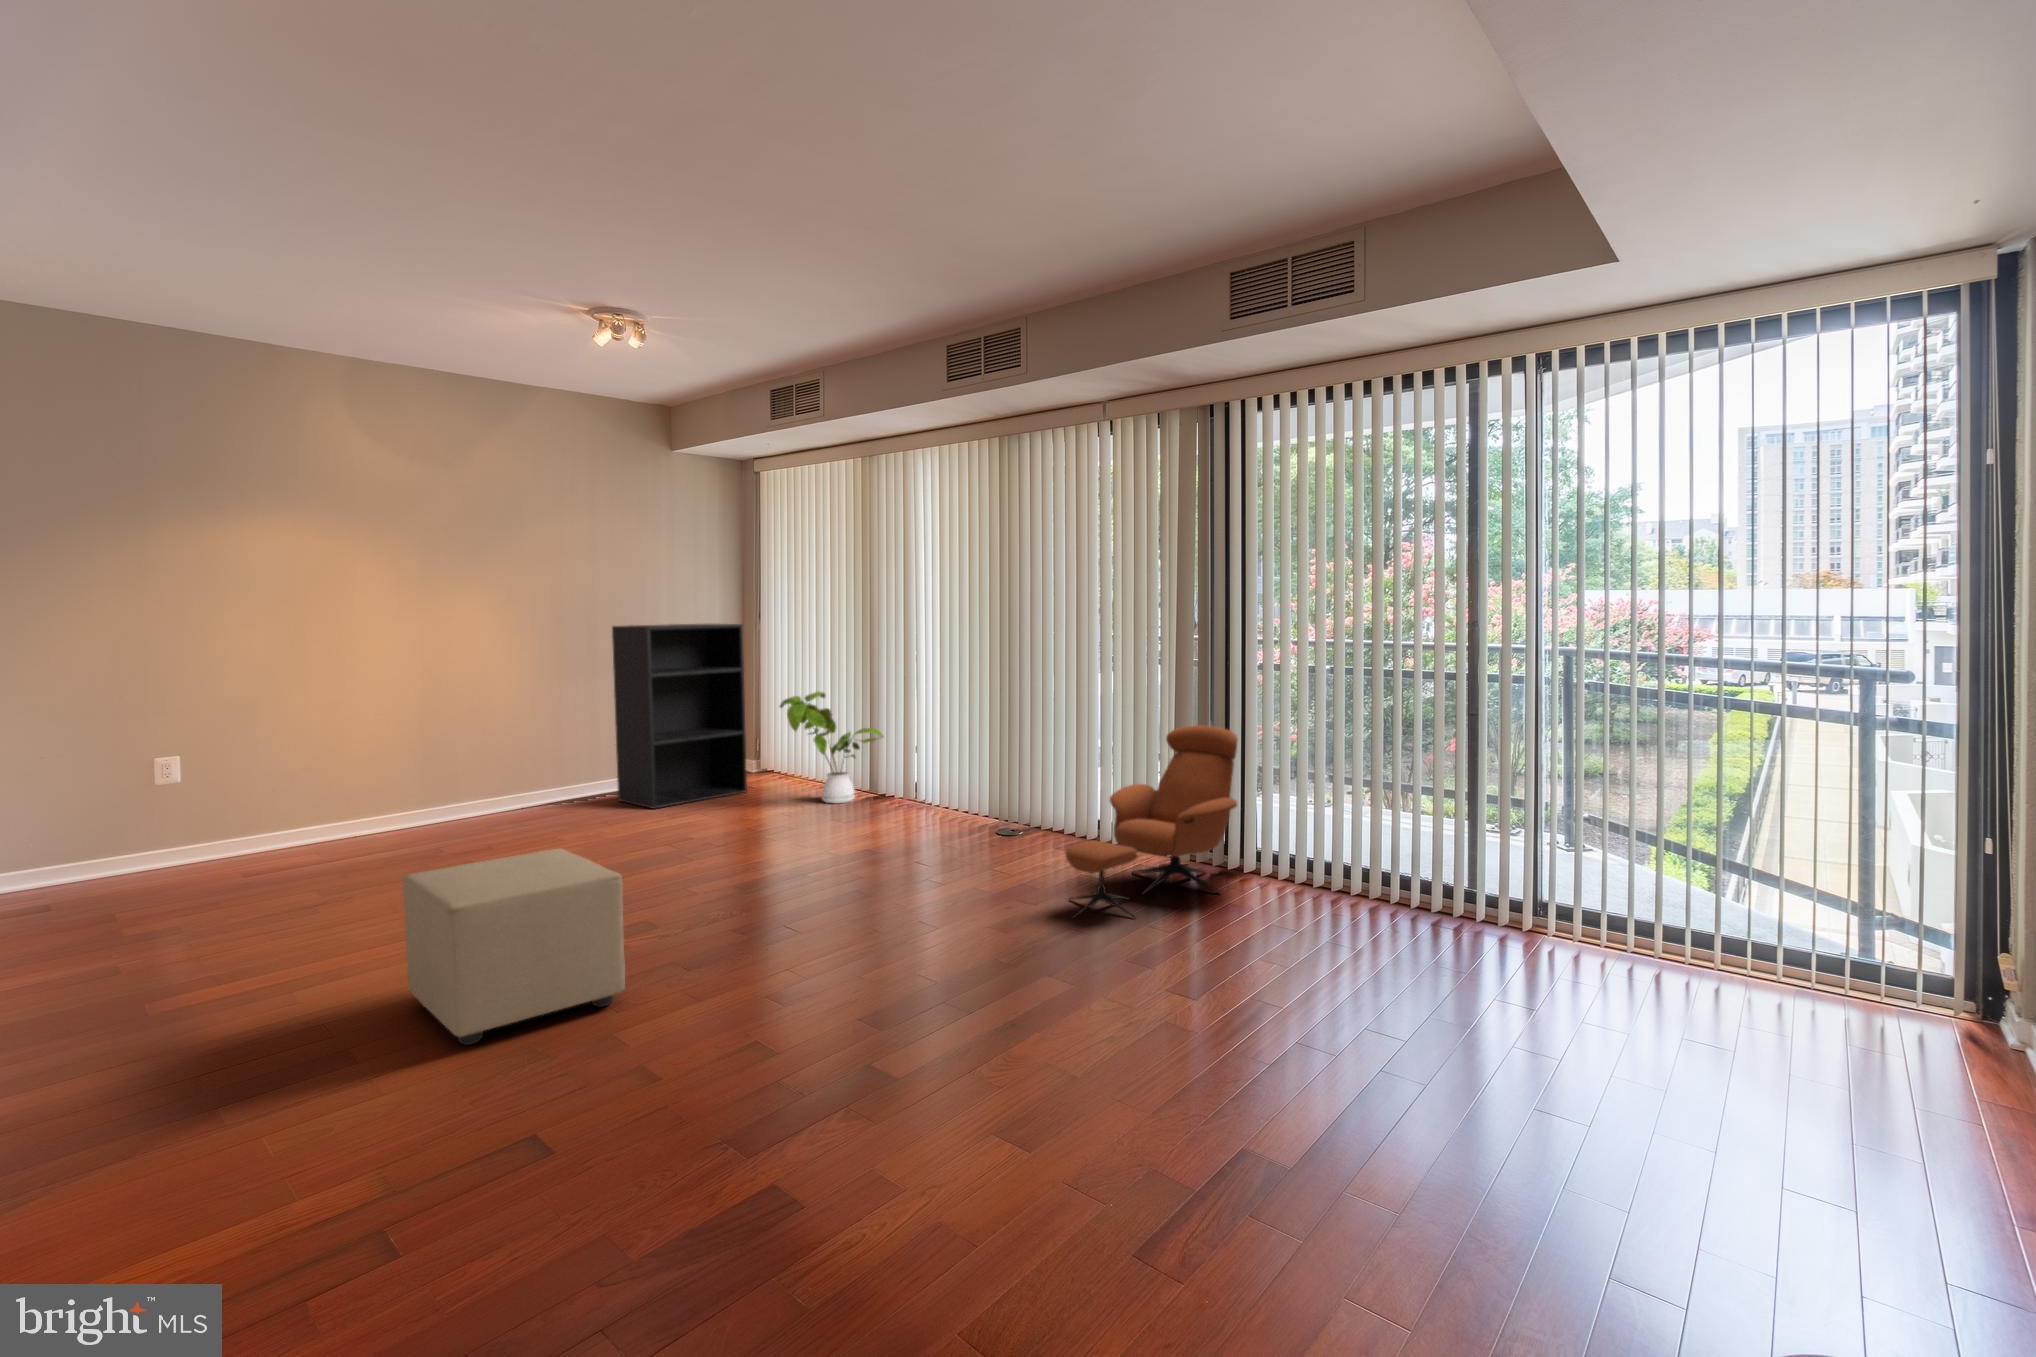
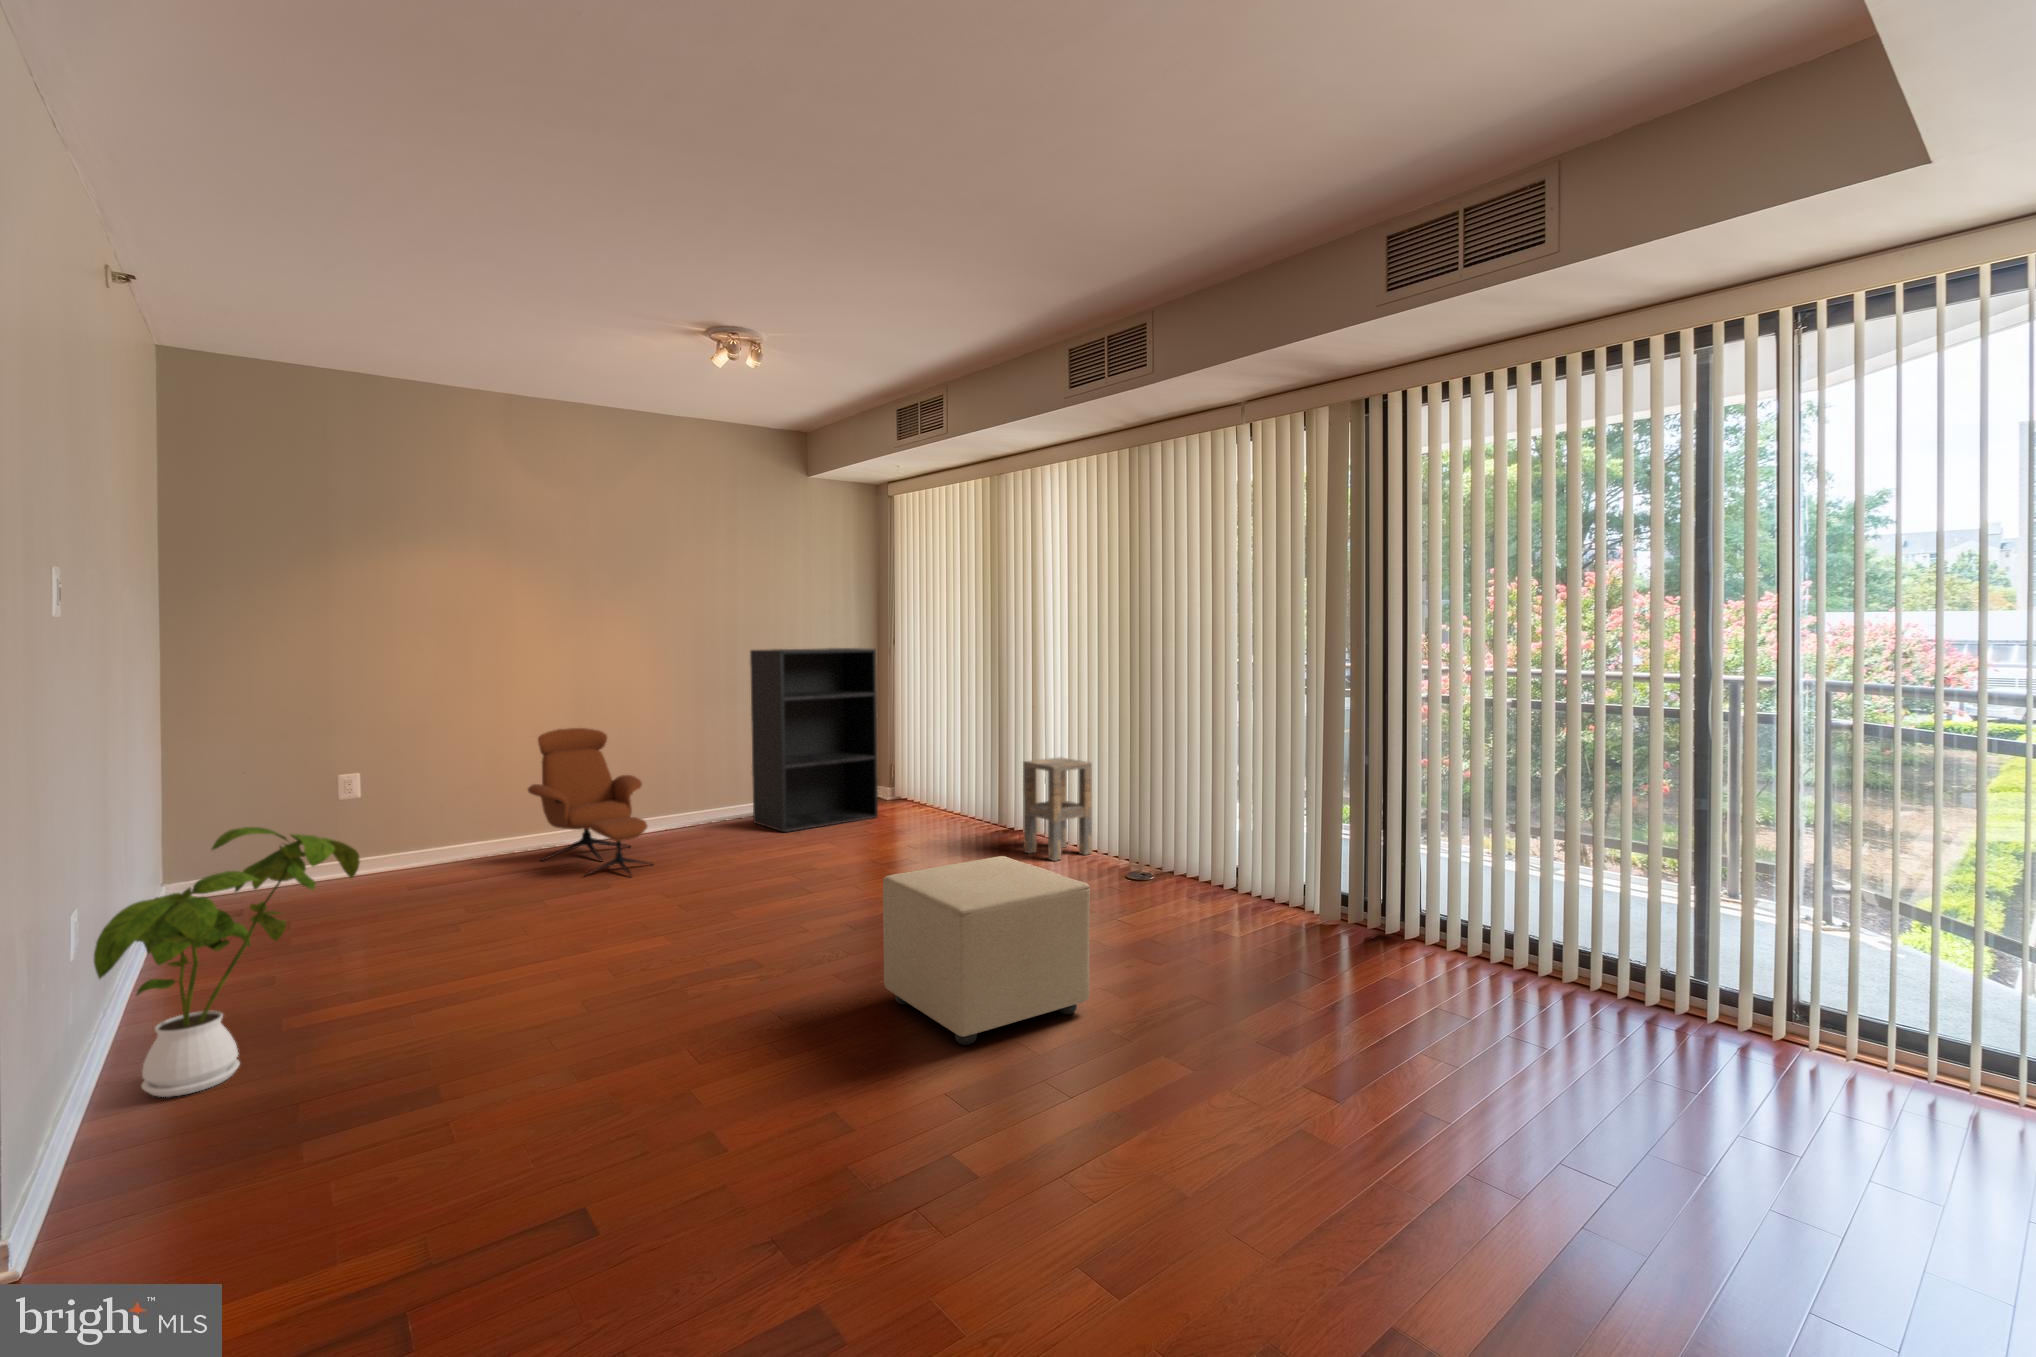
house plant: present [780,692,883,803] -> present [94,827,360,1097]
lounge chair: present [1066,725,1237,918] -> present [528,728,653,876]
side table: none [898,727,965,825] -> present [1023,758,1092,861]
ottoman: present [403,849,625,1045] -> present [883,856,1090,1045]

